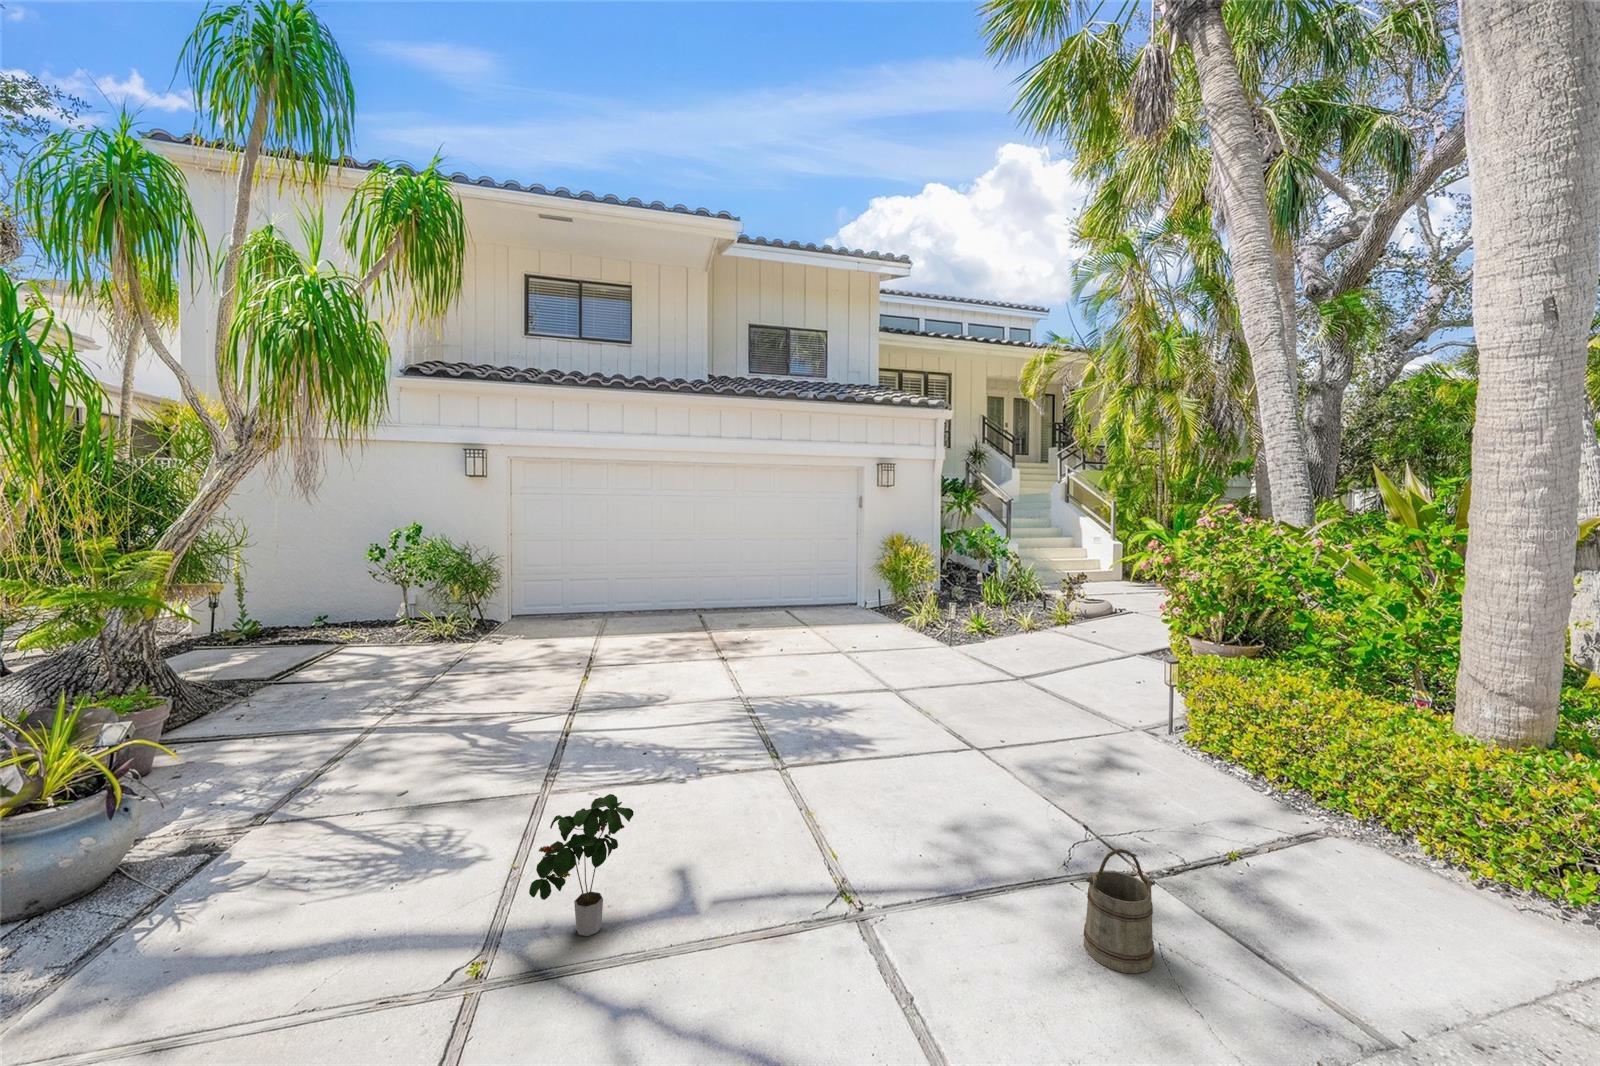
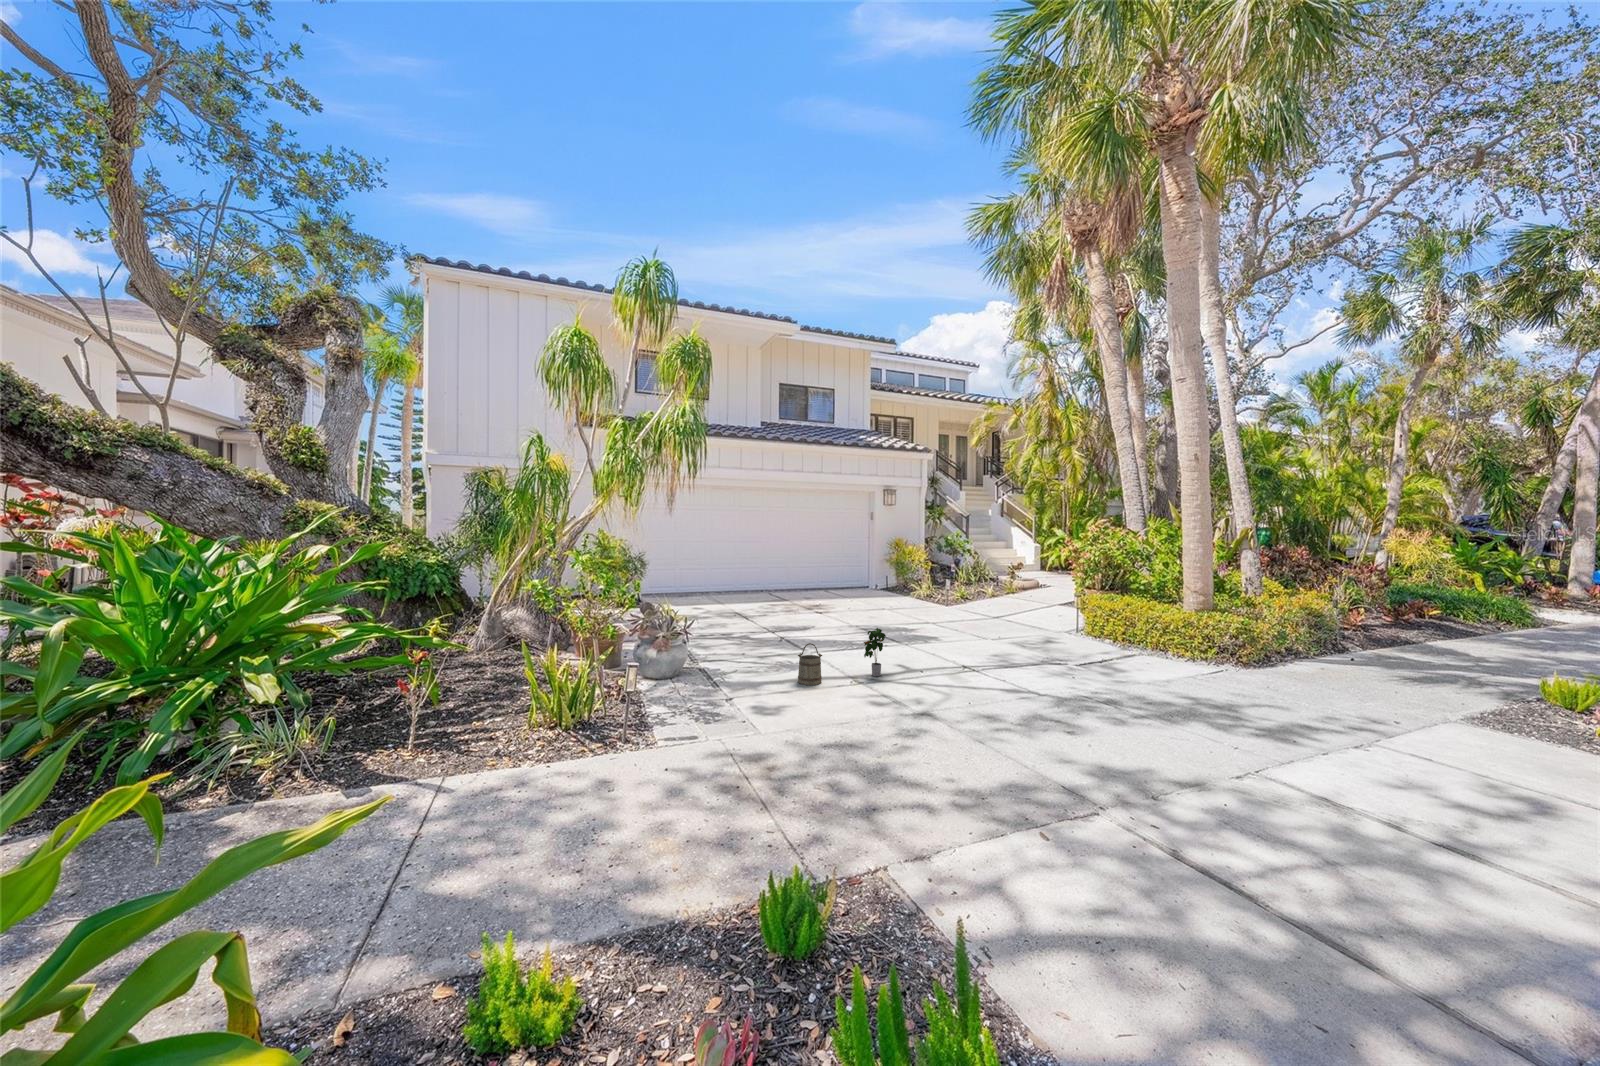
bucket: present [1083,849,1155,973] -> present [798,643,822,685]

